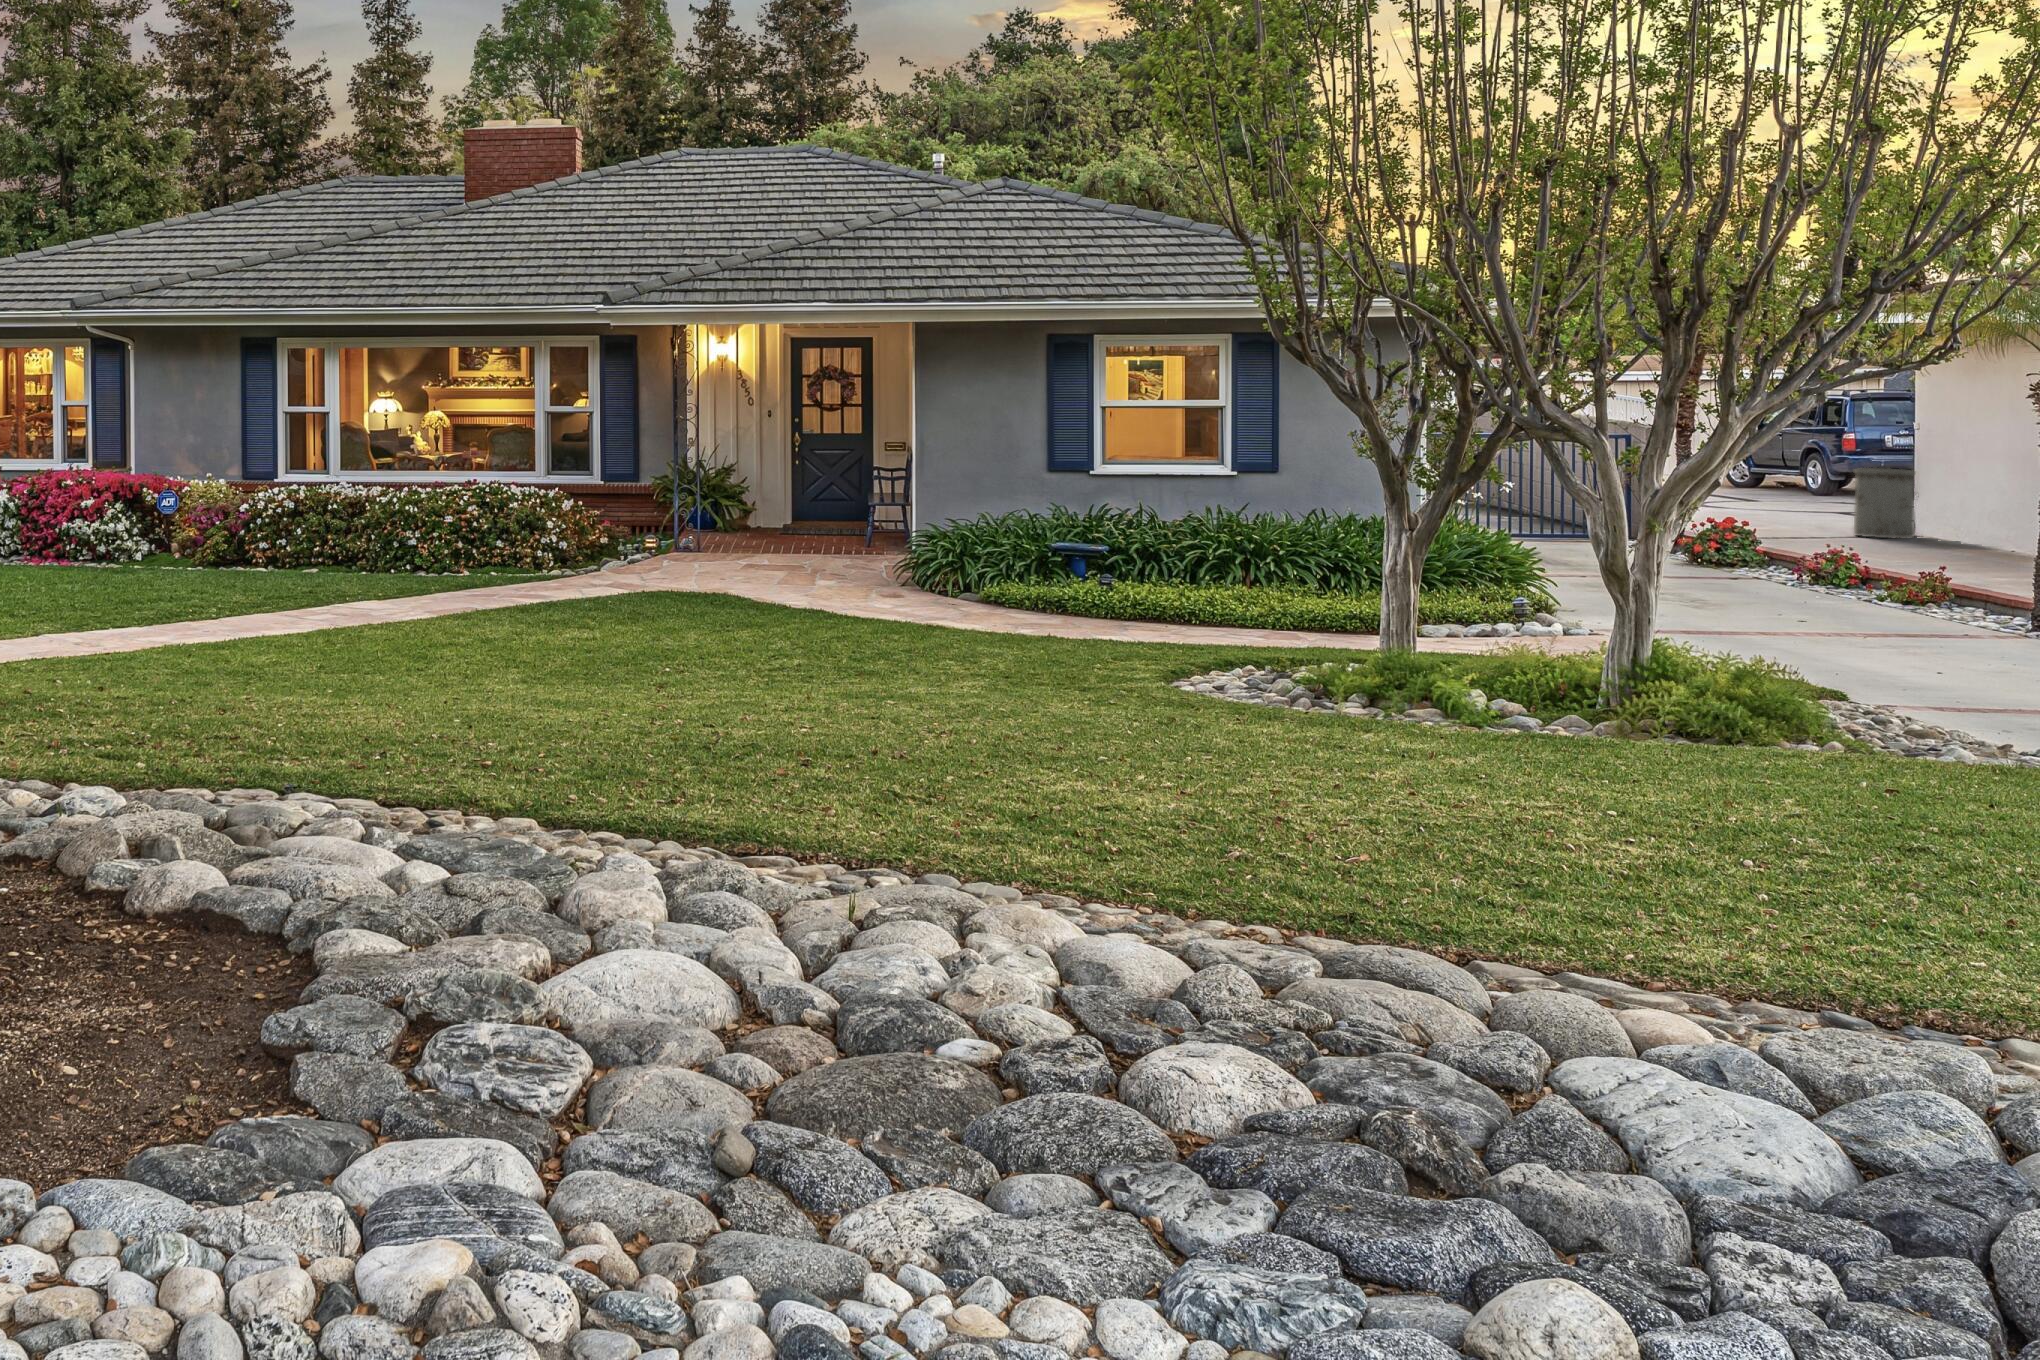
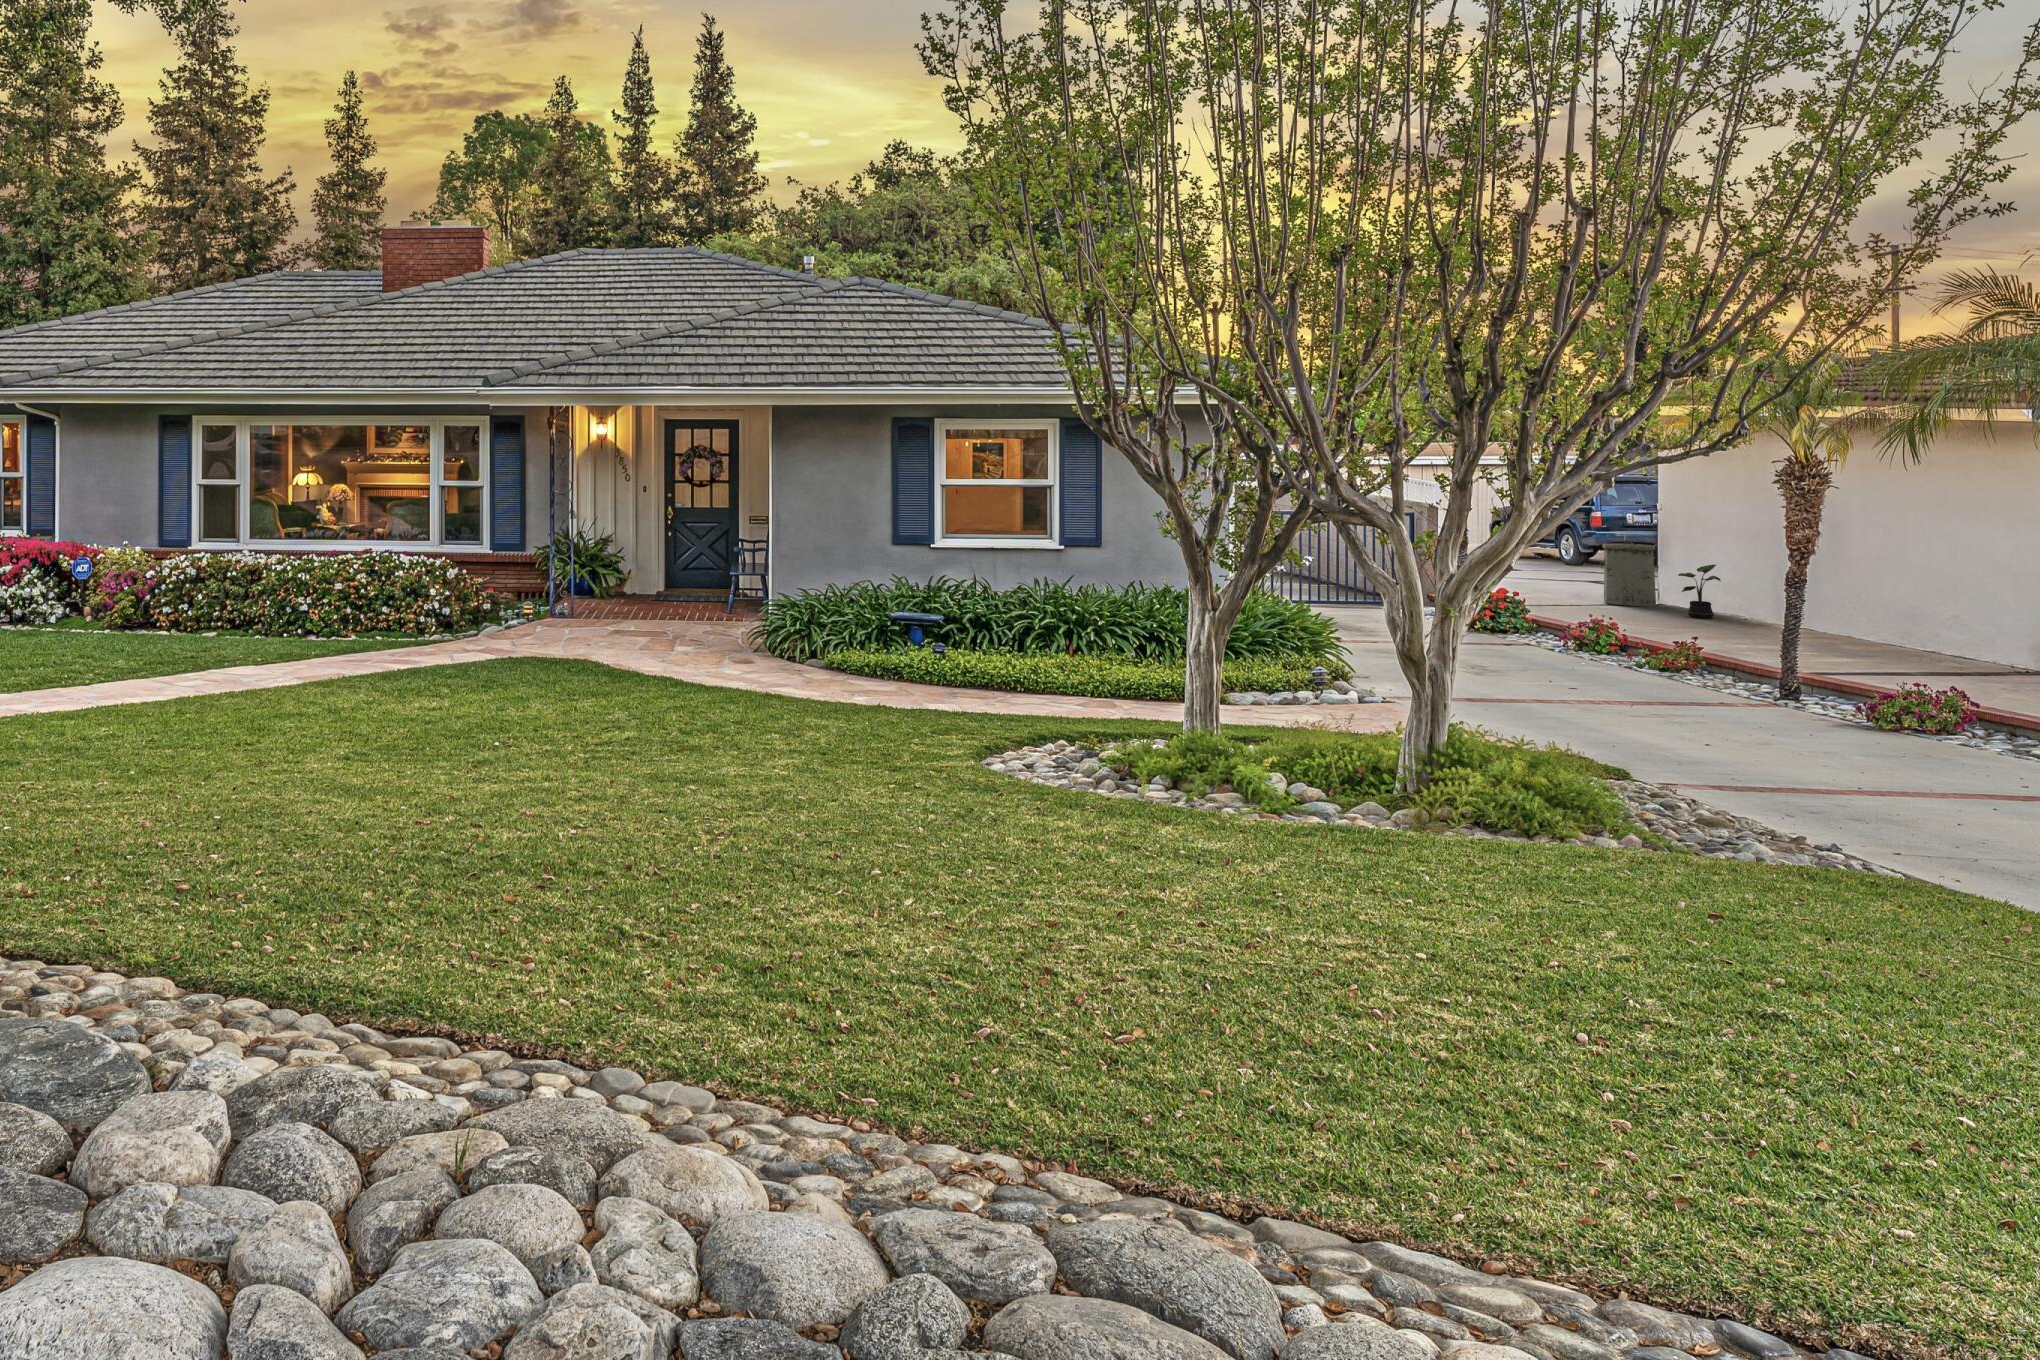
potted plant: none [1938,490,1989,551] -> present [1678,565,1721,618]

